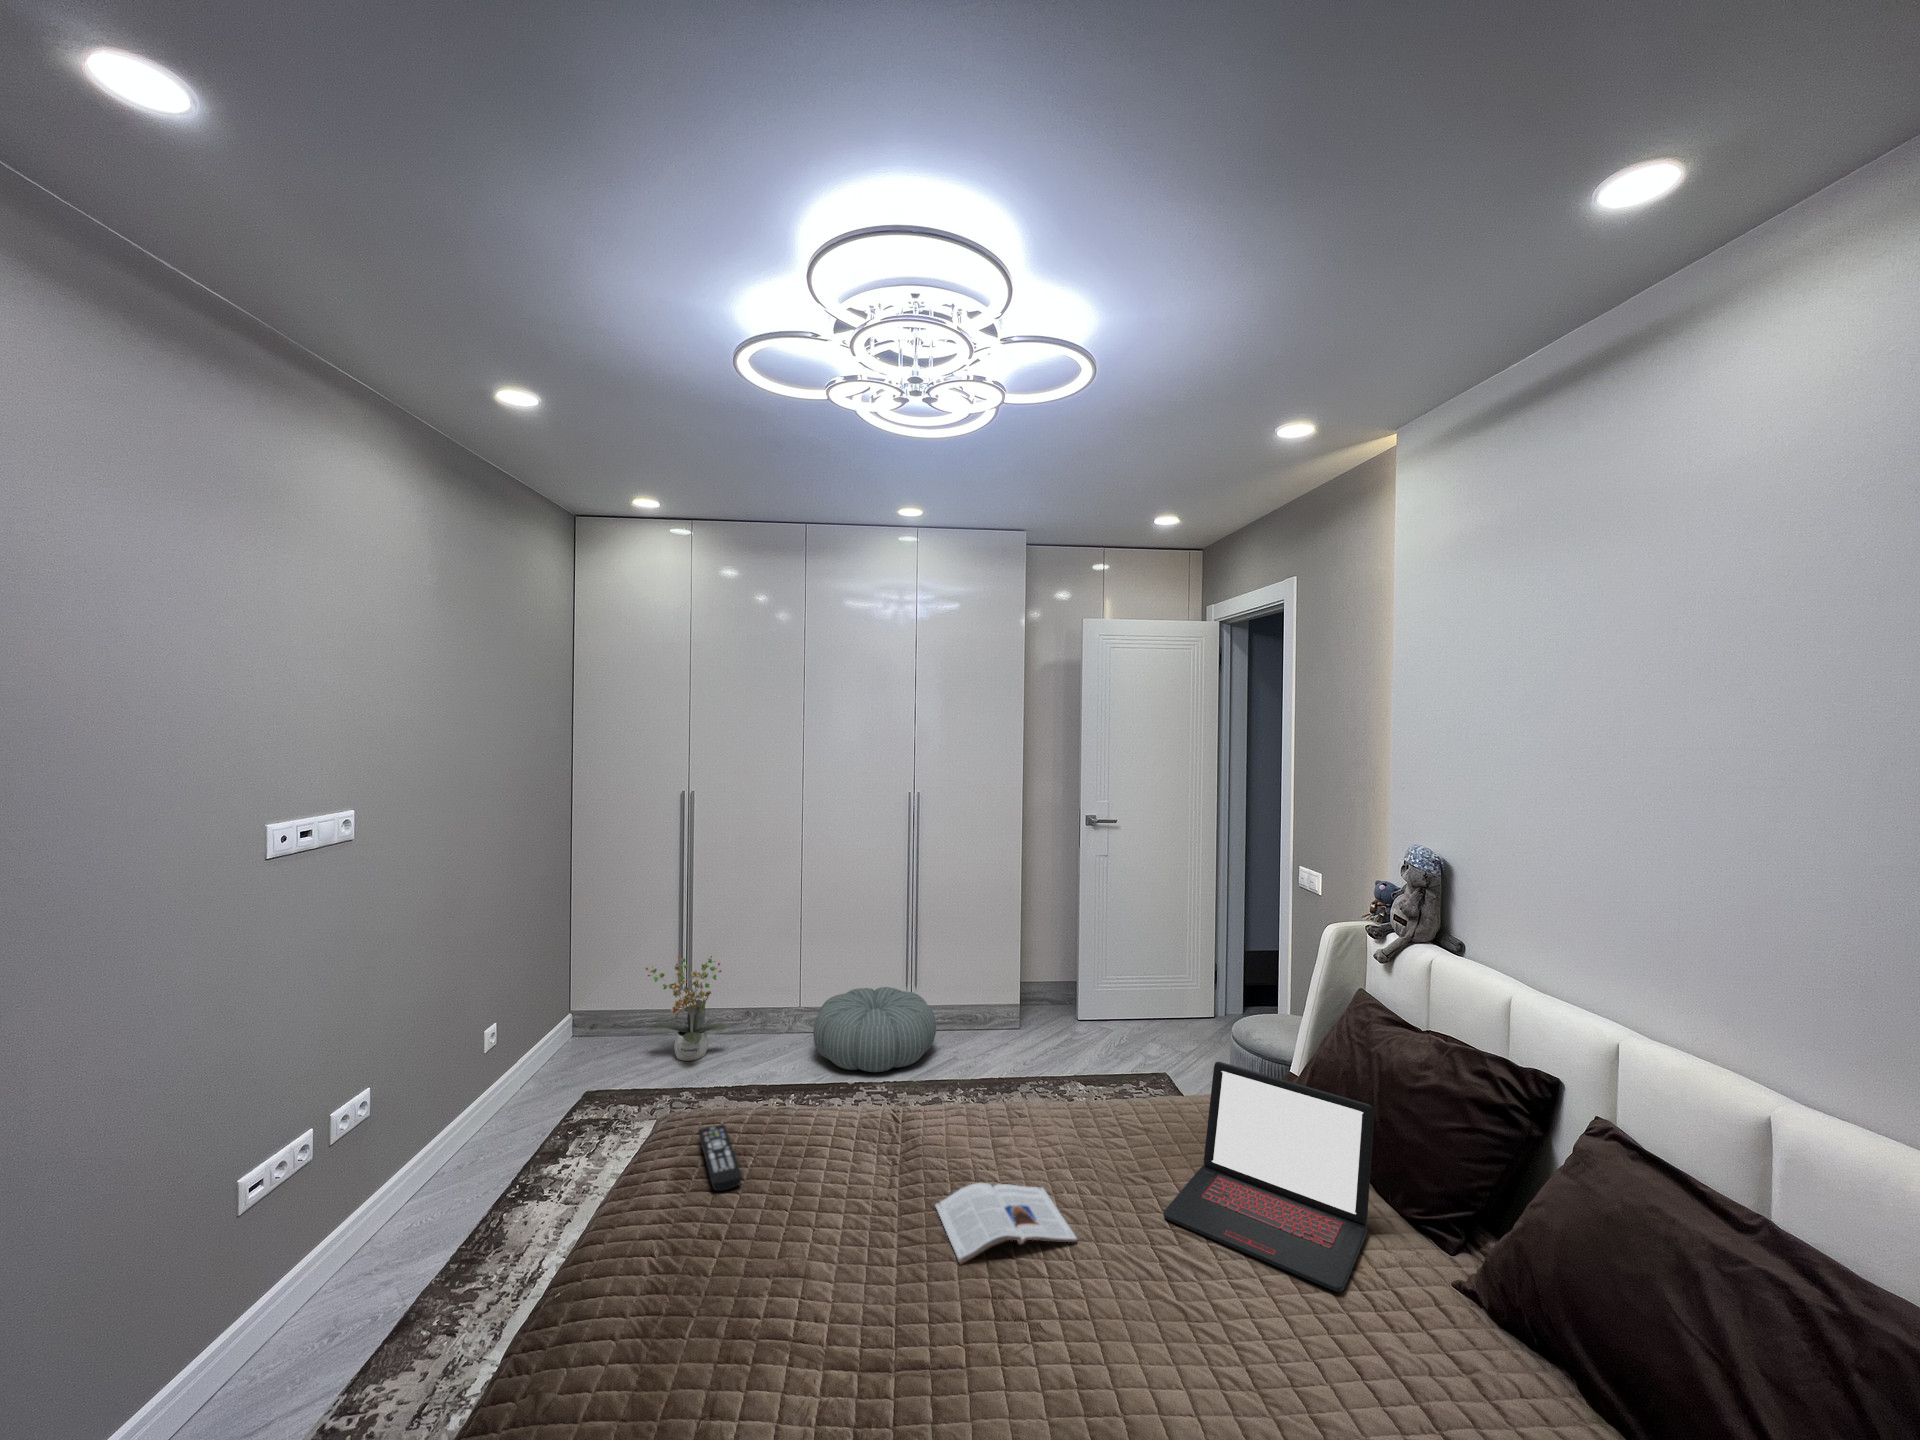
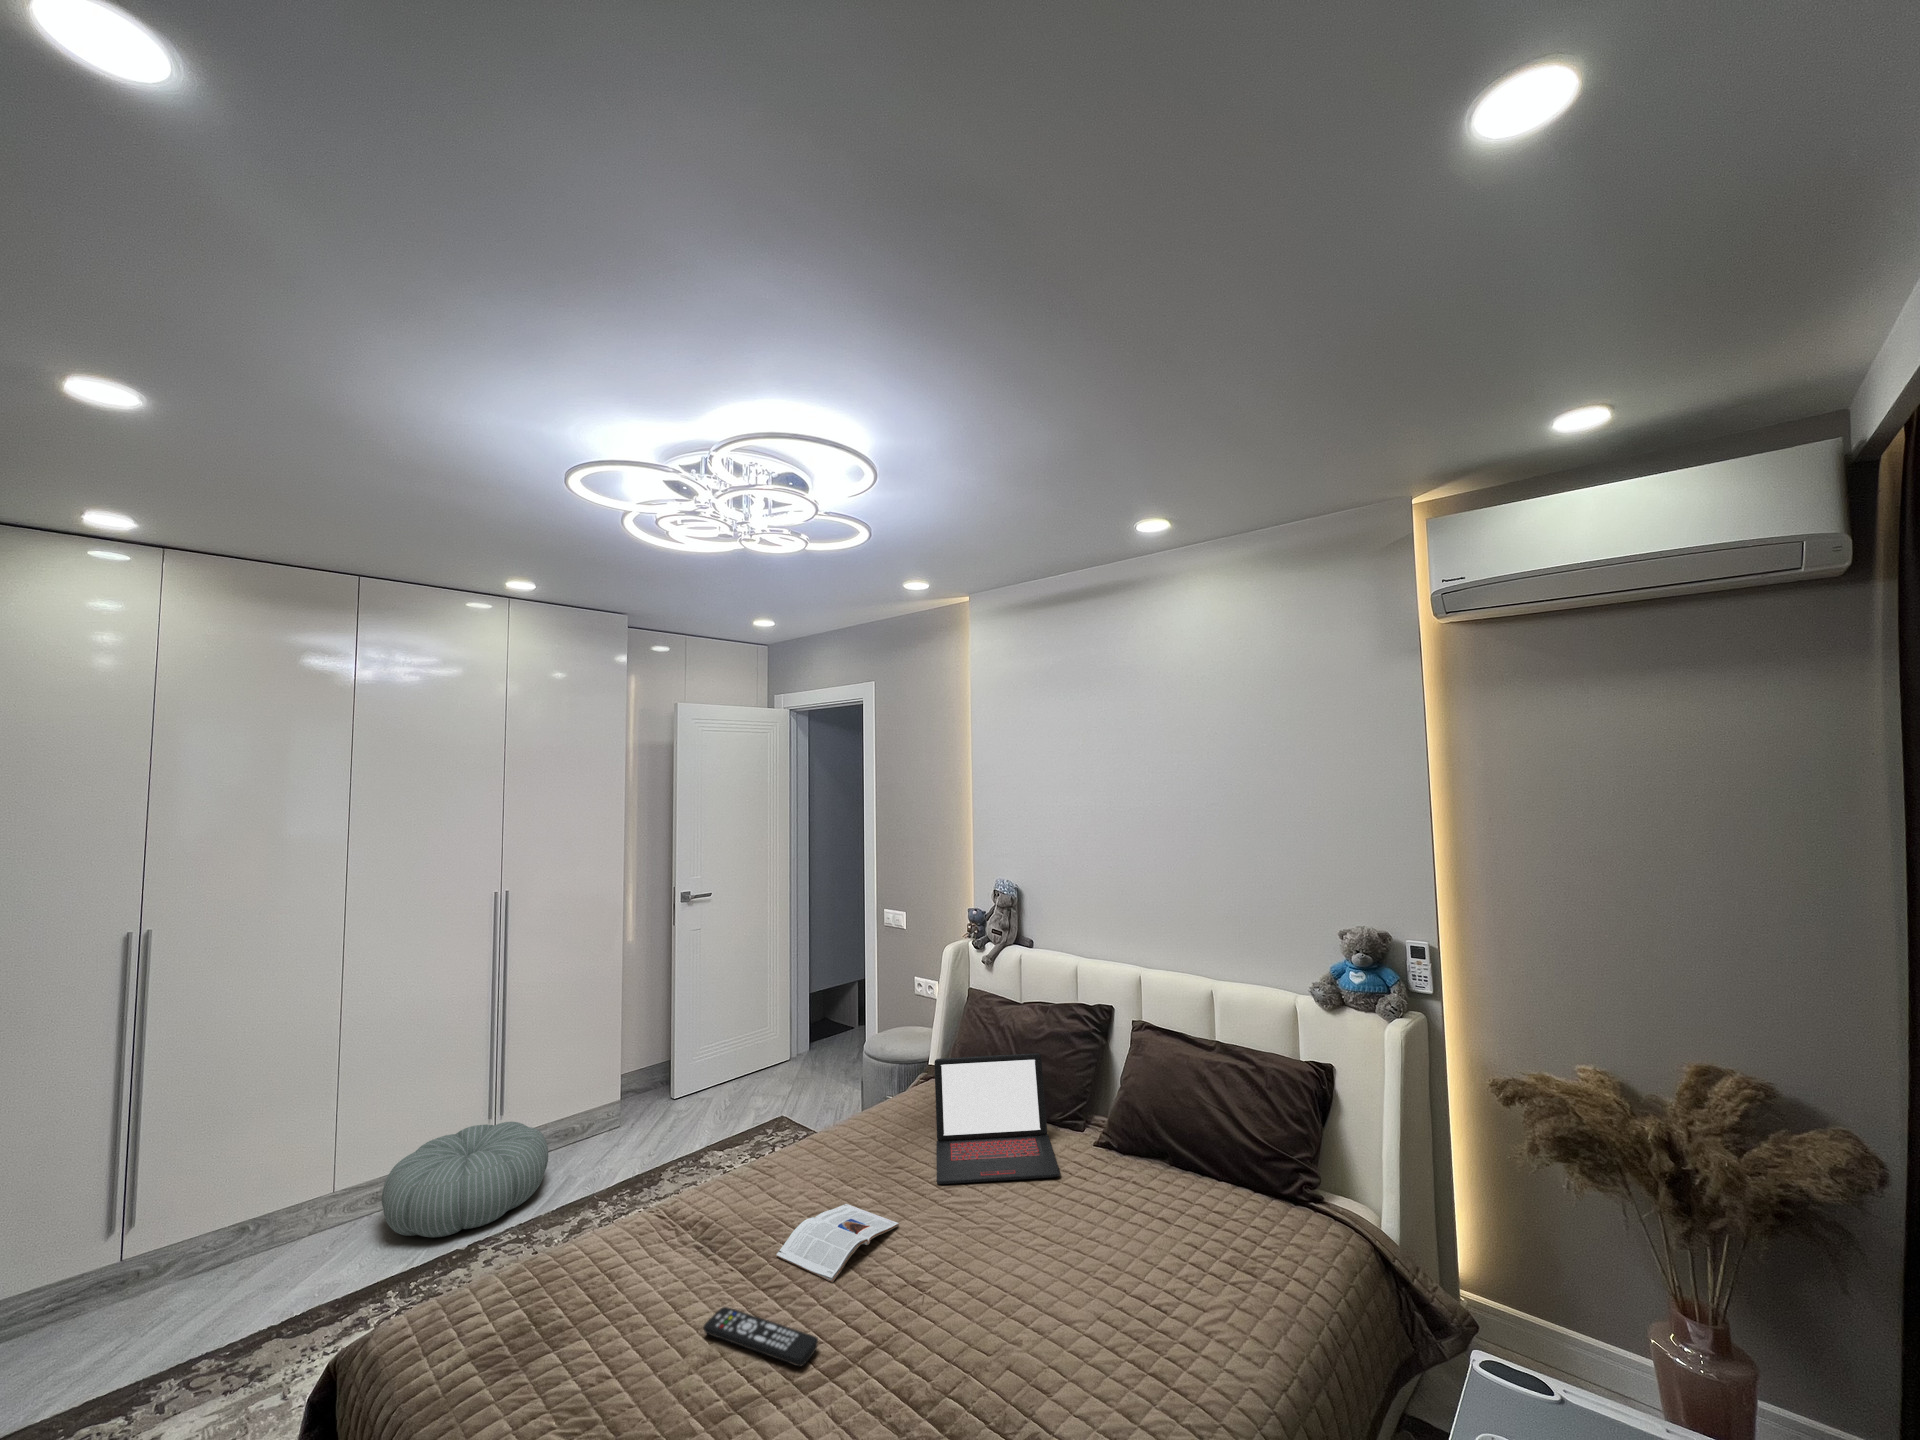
potted plant: present [646,956,729,1061] -> none [74,1166,238,1331]
remote control: present [698,1125,742,1191] -> present [703,1307,818,1366]

